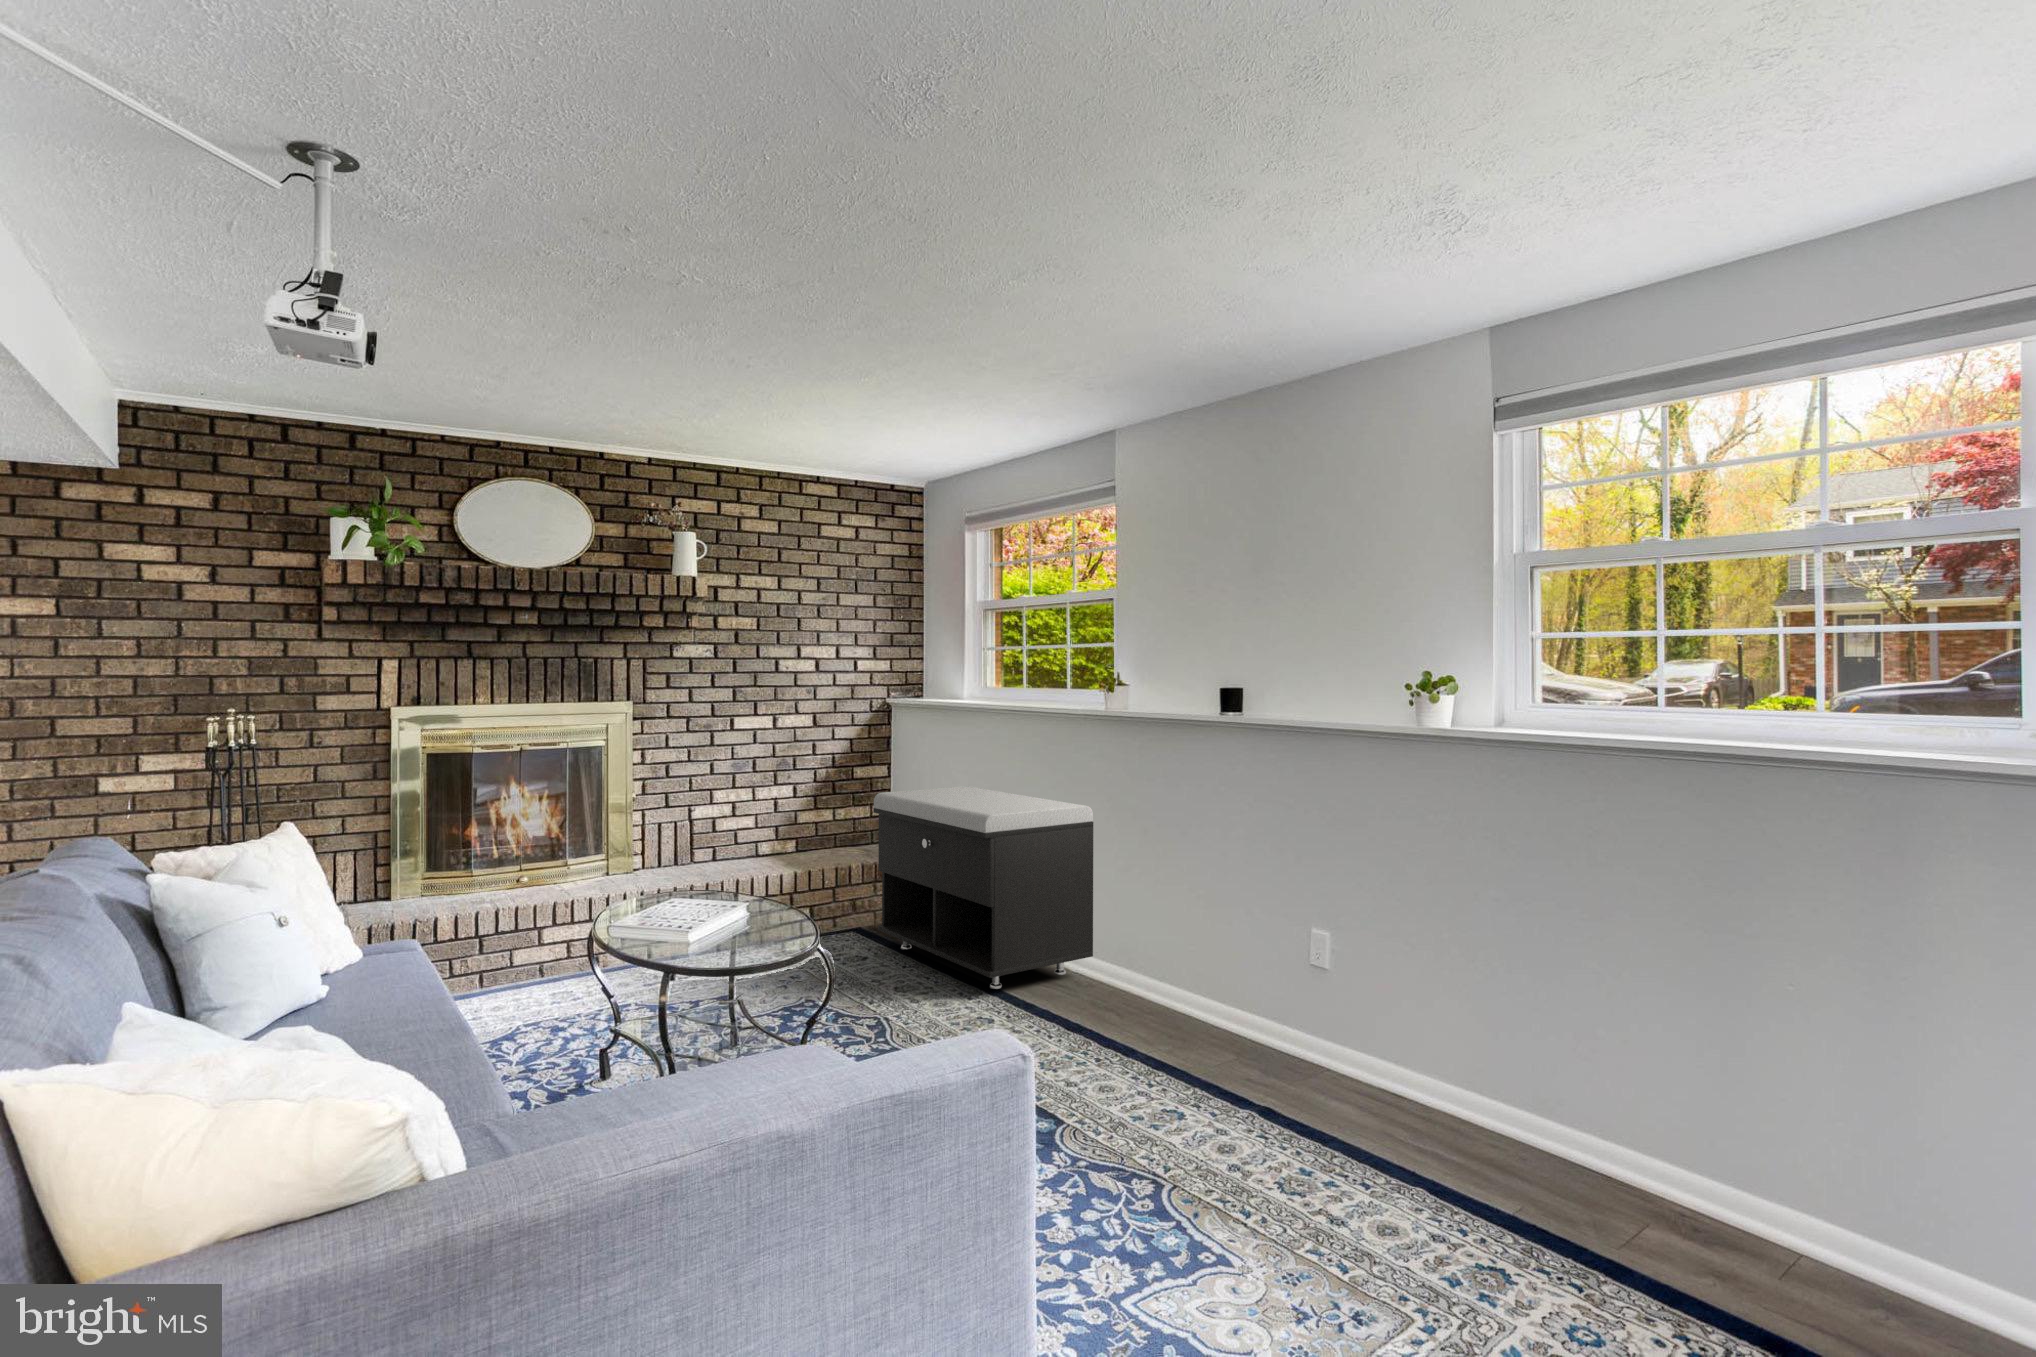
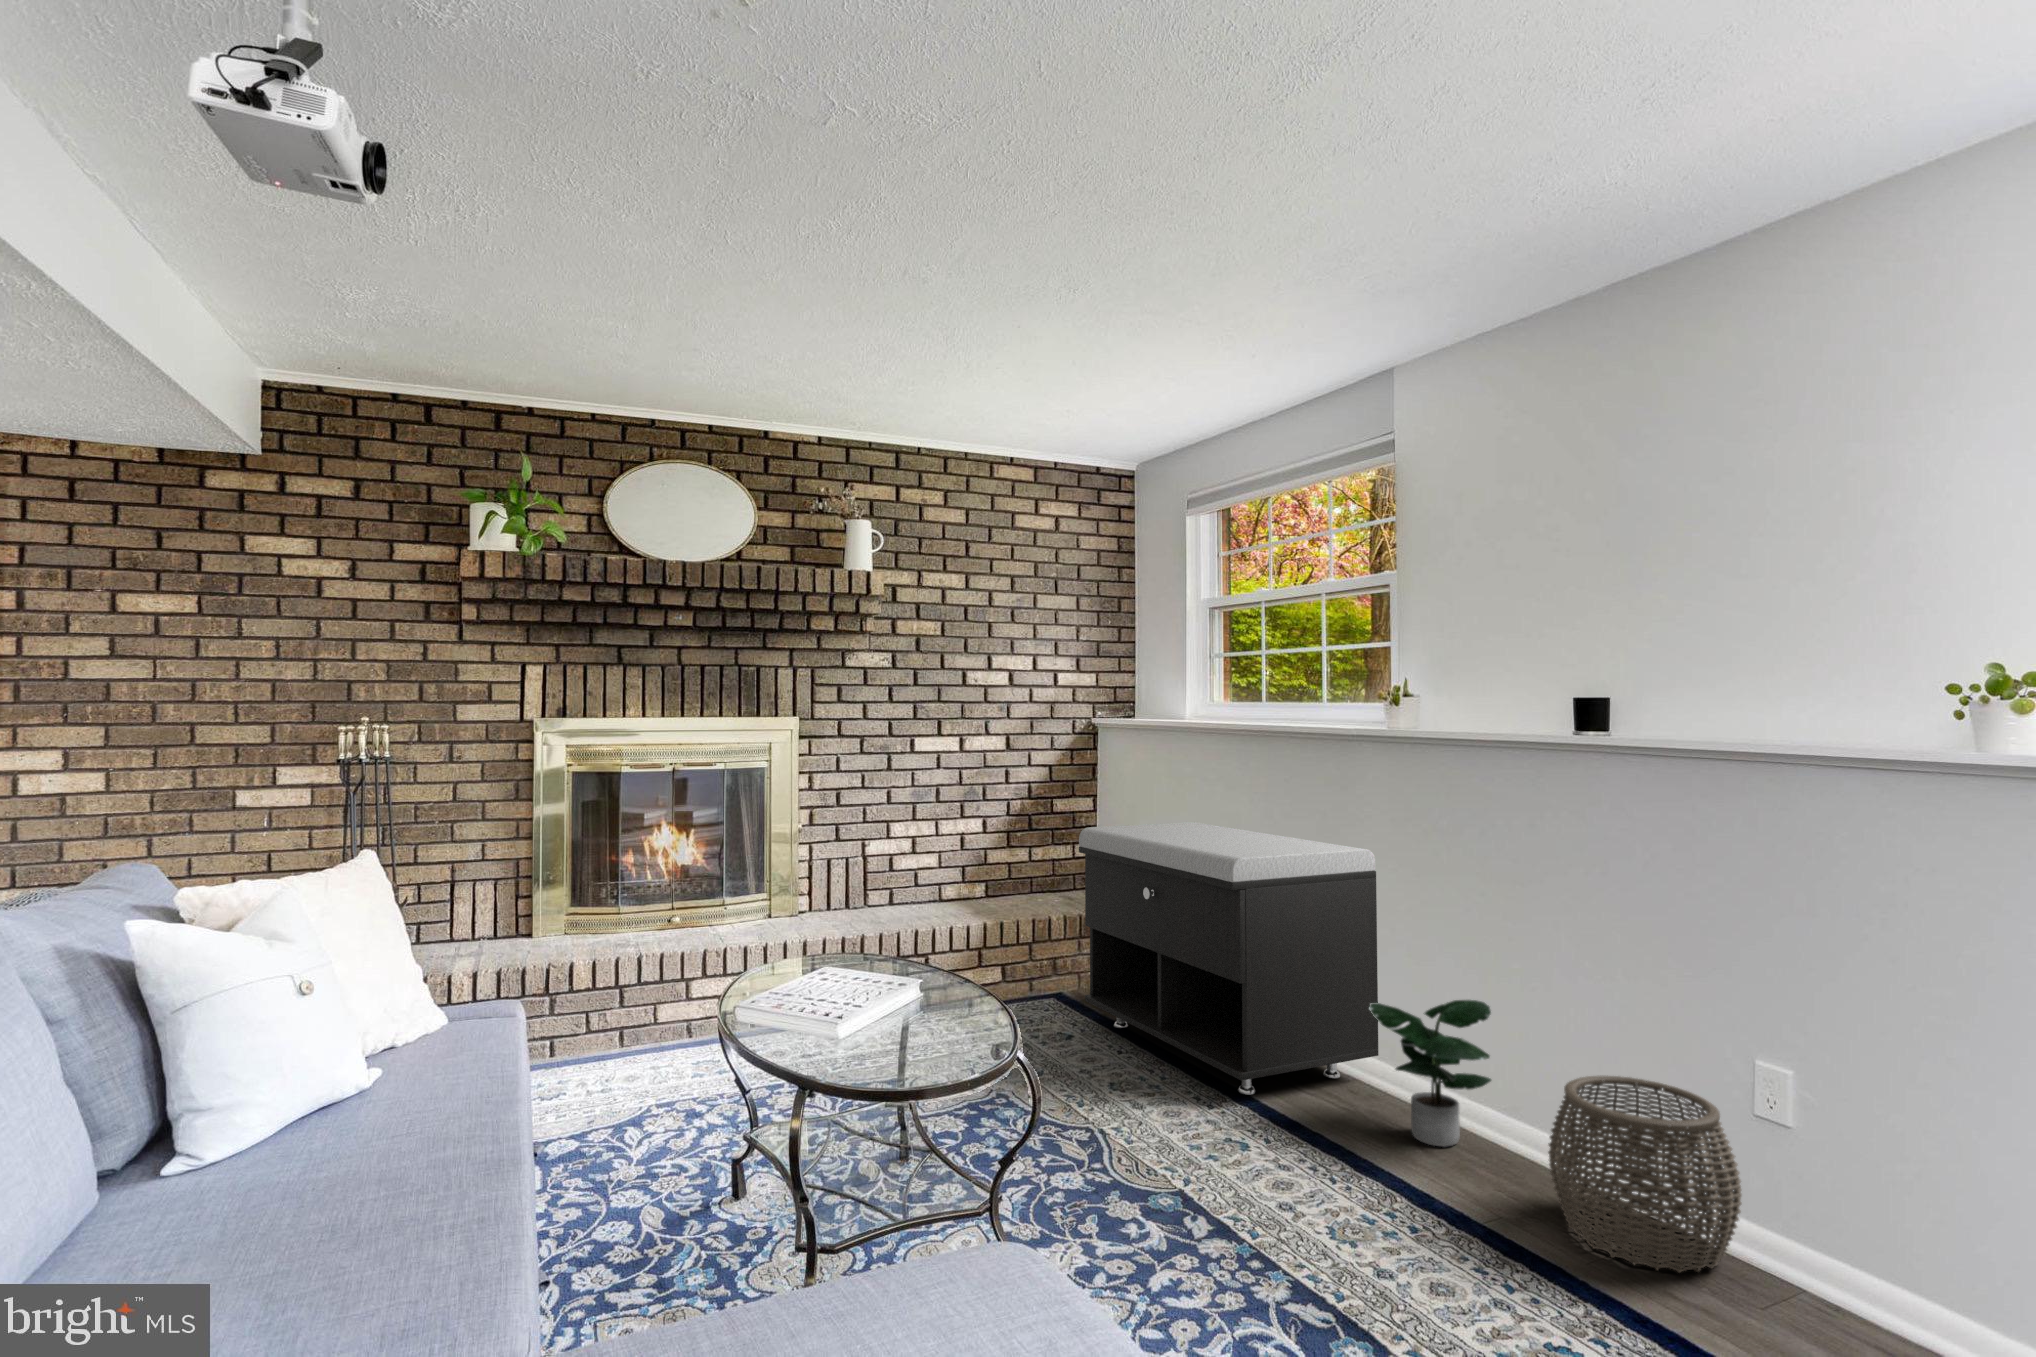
potted plant: none [1080,911,1161,1013] -> present [1370,1000,1491,1146]
woven basket: none [1180,954,1291,1071] -> present [1548,1076,1742,1273]

